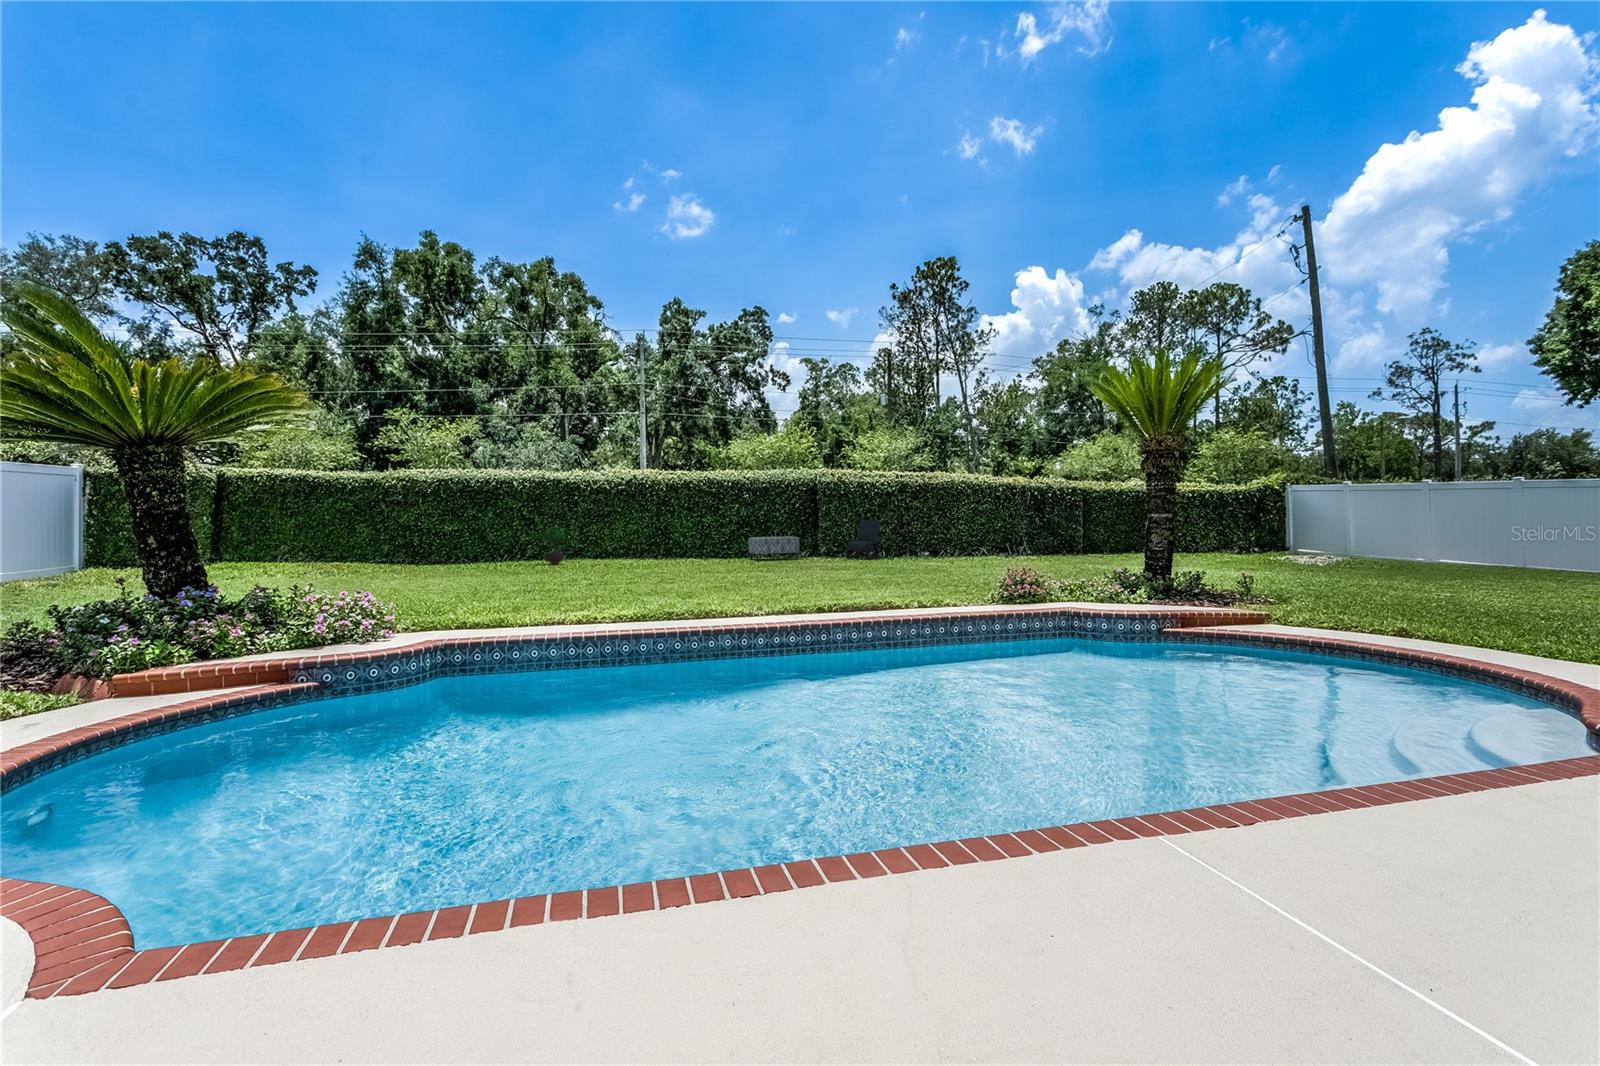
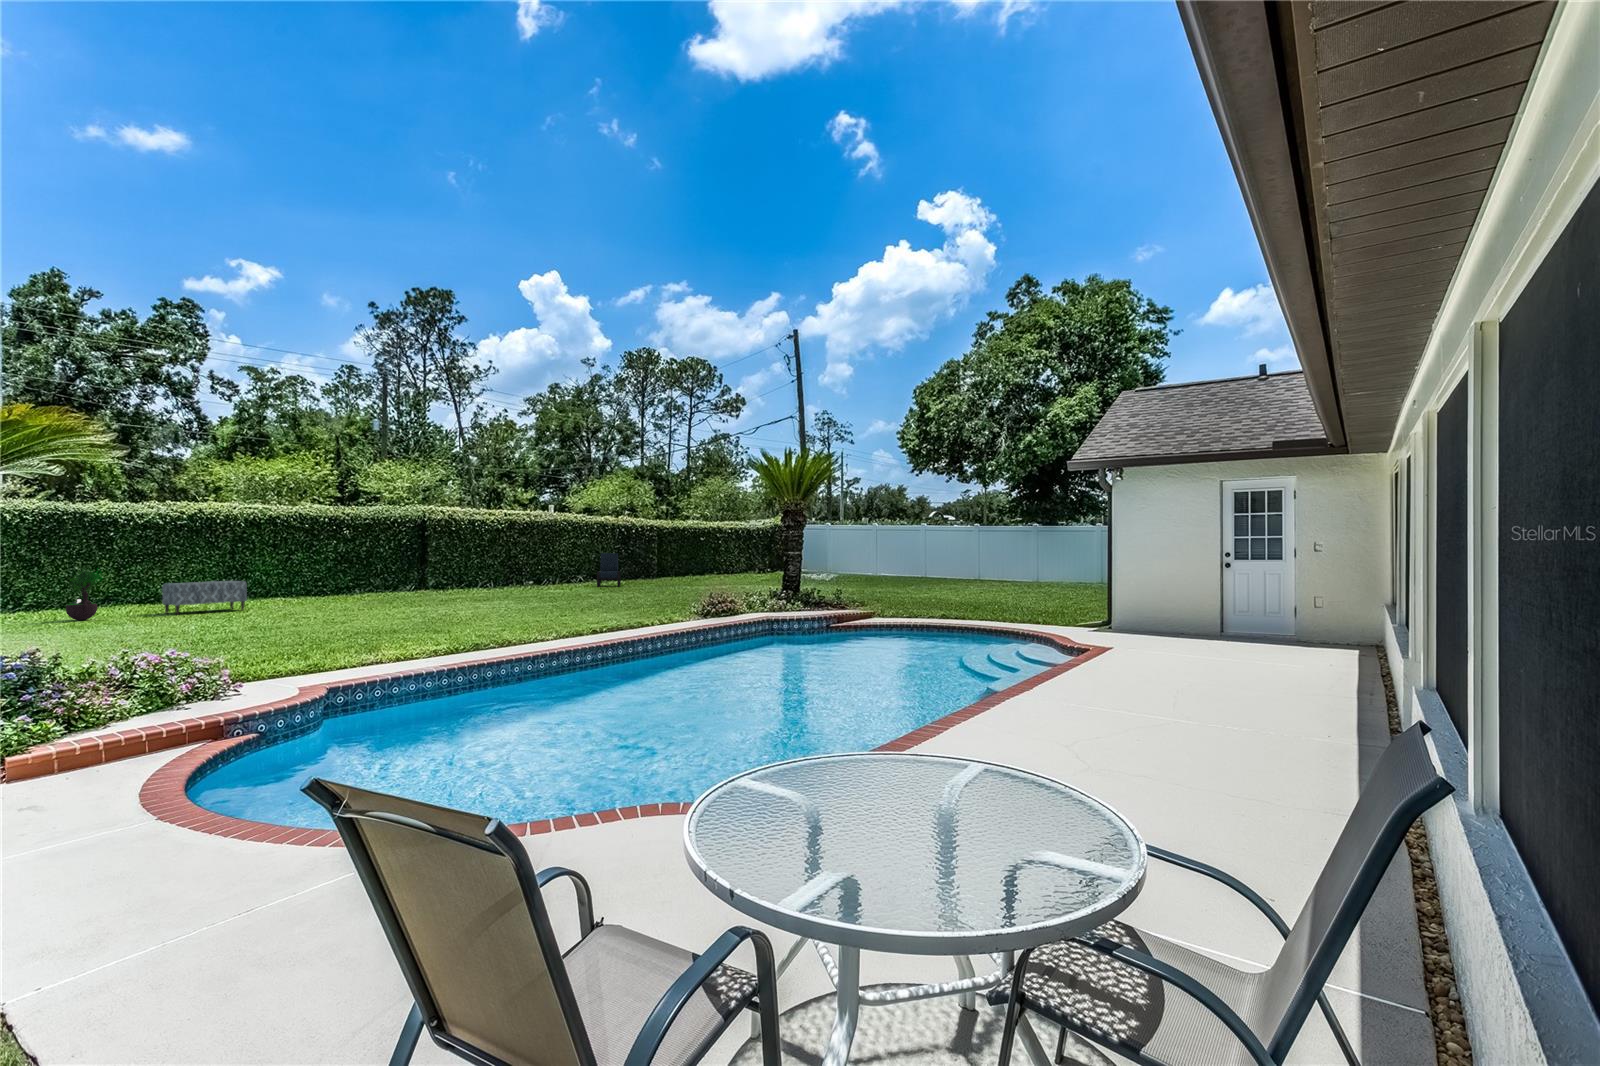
lounge chair: present [845,520,880,560] -> present [597,553,621,587]
bench: present [749,536,799,561] -> present [162,581,247,615]

